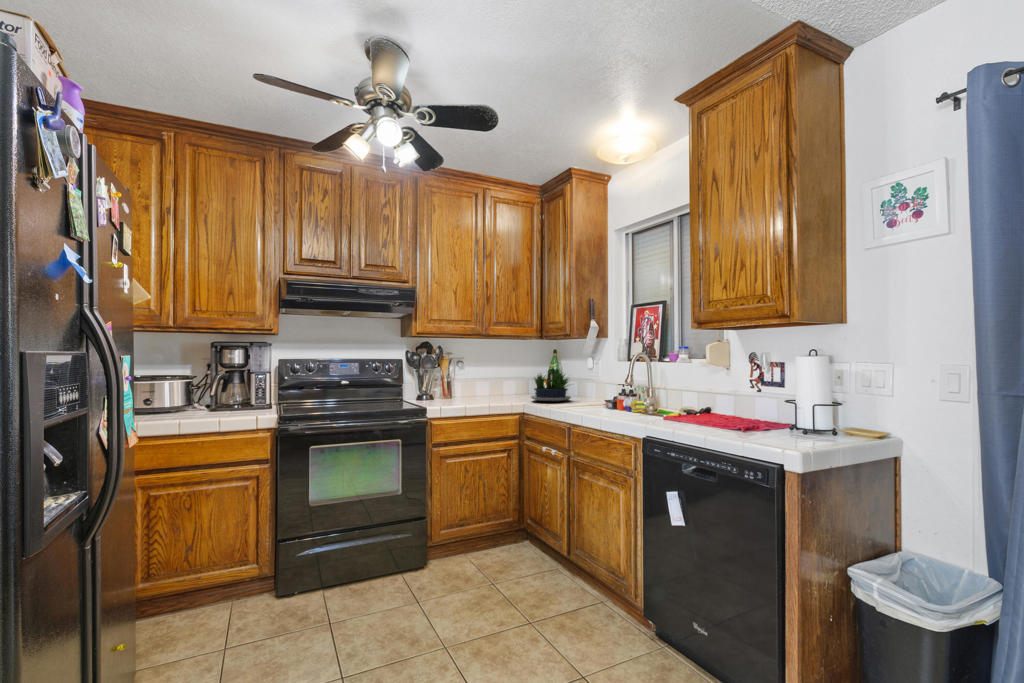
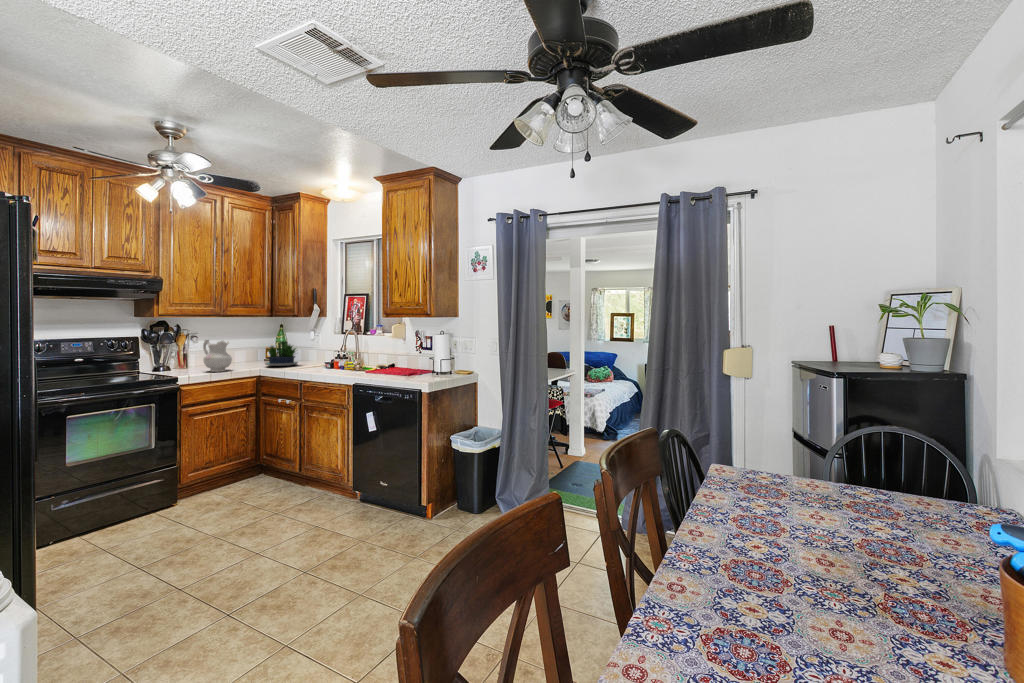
ceramic pitcher: none [463,364,493,405] -> present [203,340,232,372]

